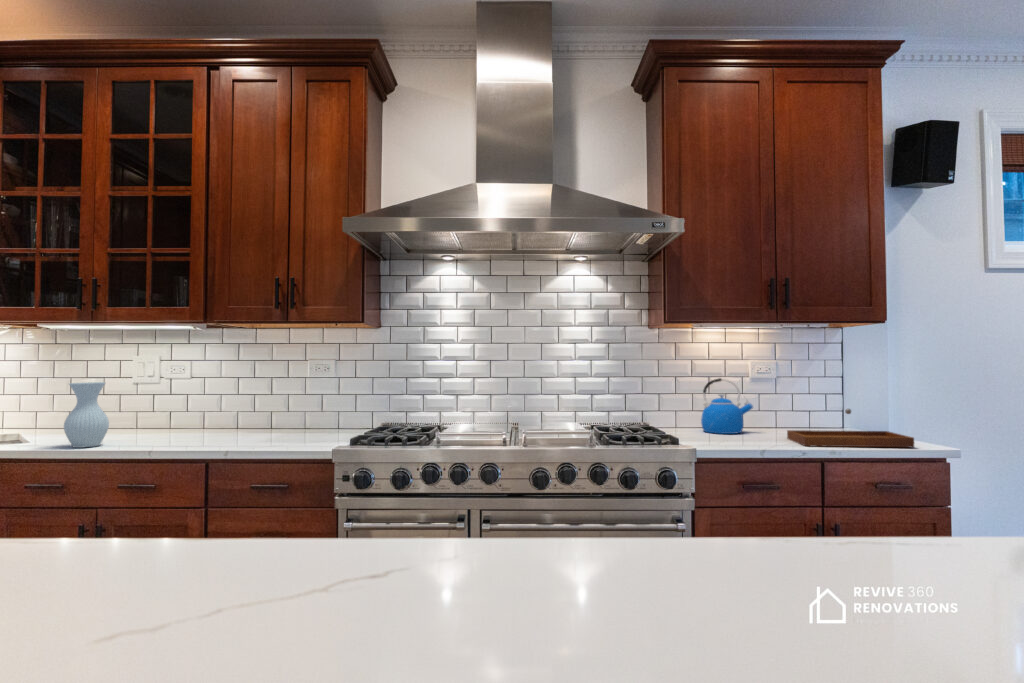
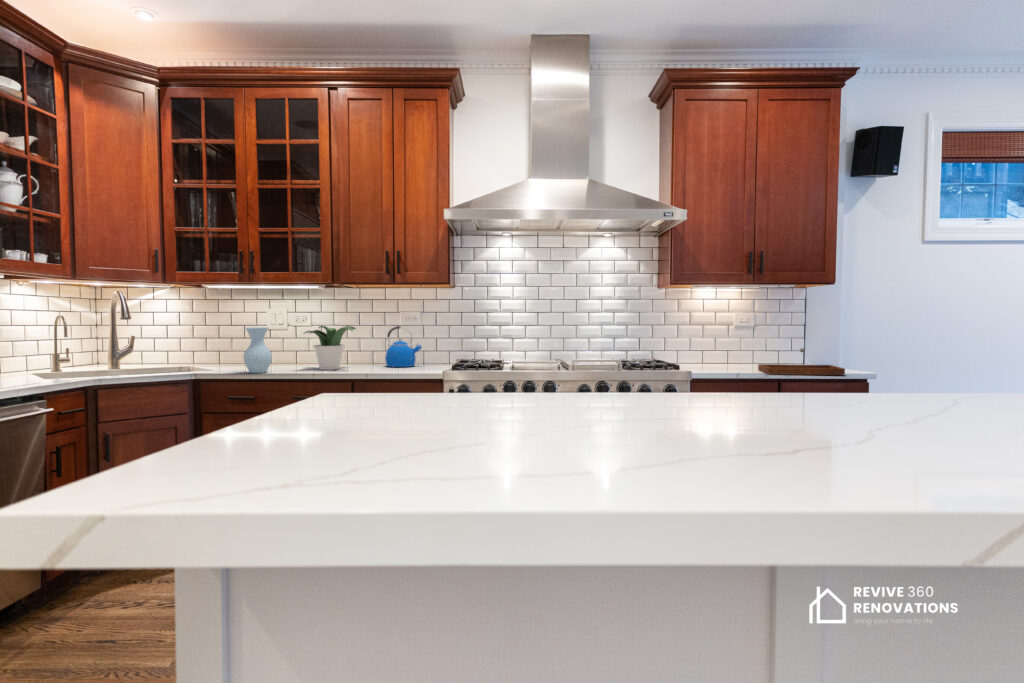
kettle: present [701,378,753,434] -> present [385,326,422,367]
potted plant: none [158,380,243,441] -> present [305,326,356,370]

